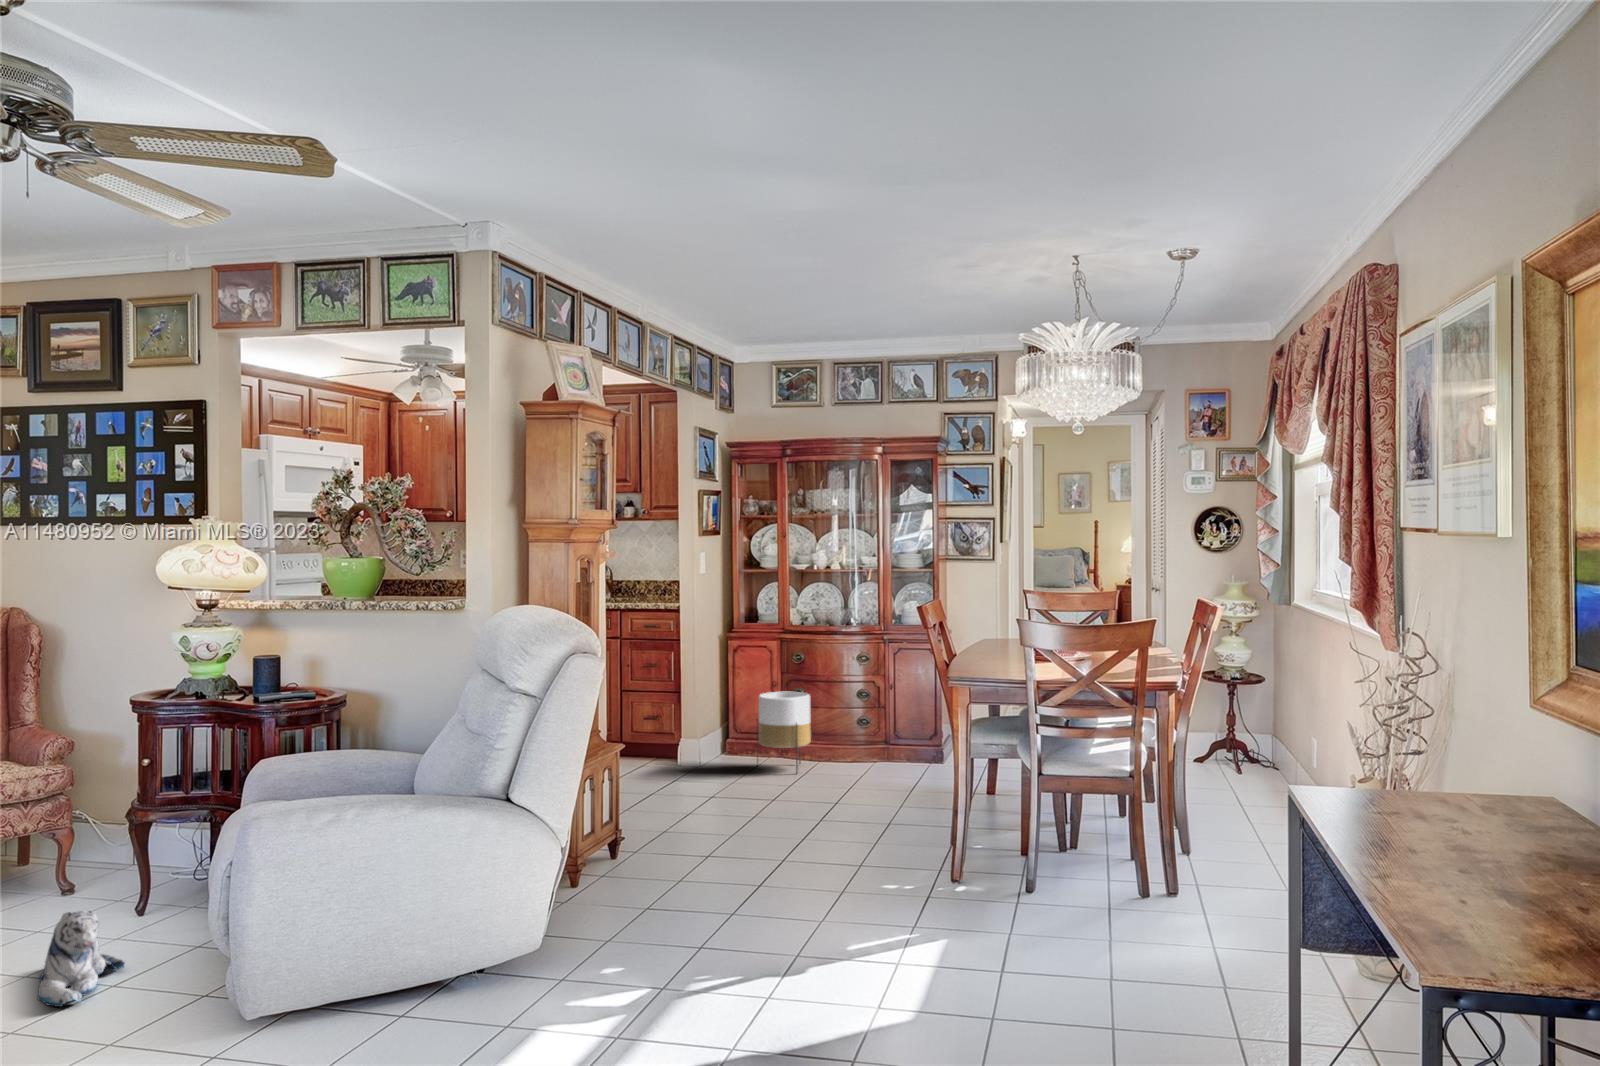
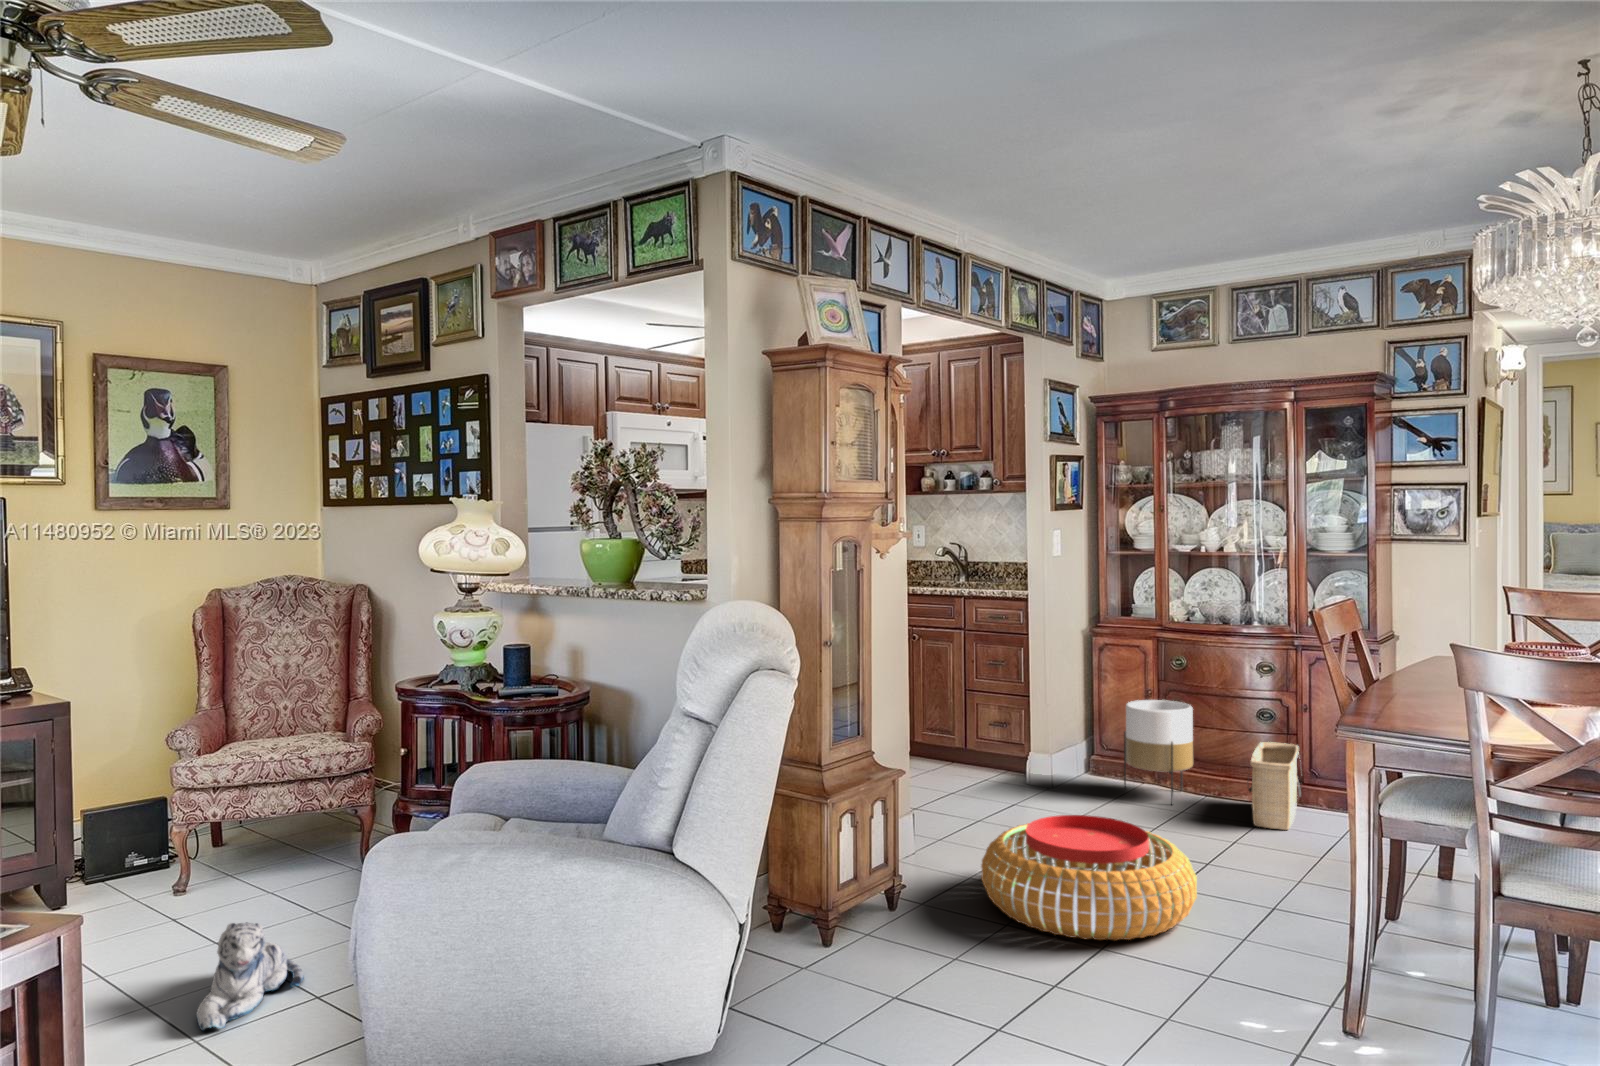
basket: none [854,719,892,782] -> present [1248,742,1301,830]
pouf: none [685,773,845,857] -> present [981,815,1197,940]

